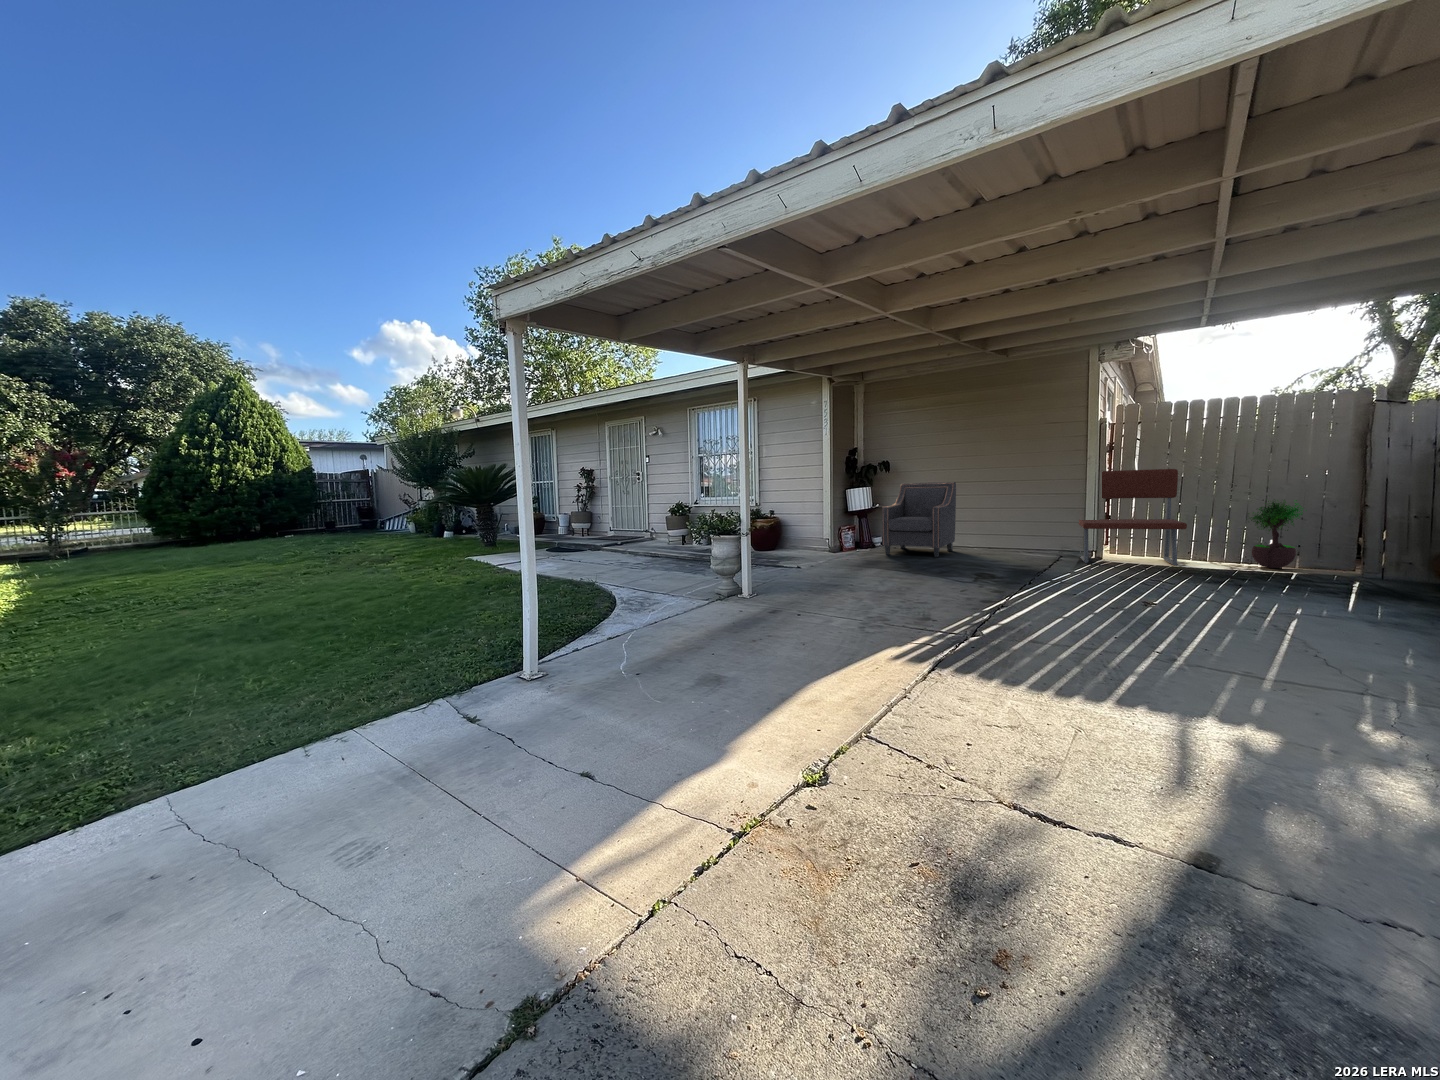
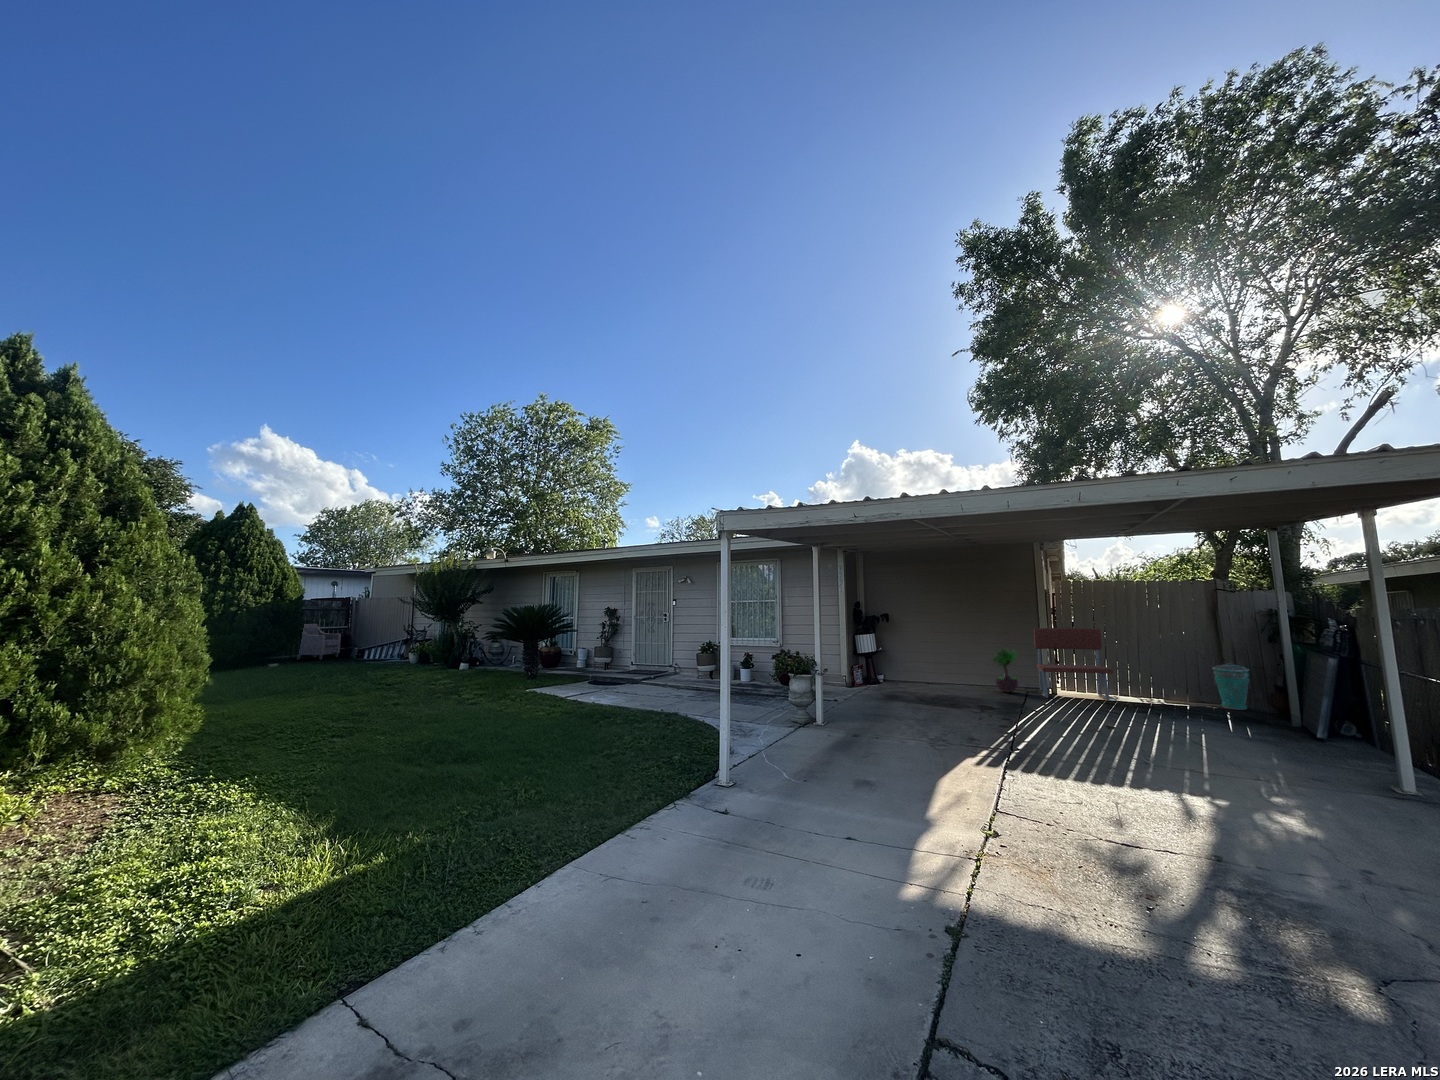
chair: present [882,482,956,557] -> present [297,624,341,660]
potted tree: present [1248,500,1303,568] -> present [992,650,1018,692]
trash can: none [1349,510,1414,578] -> present [1212,664,1250,710]

